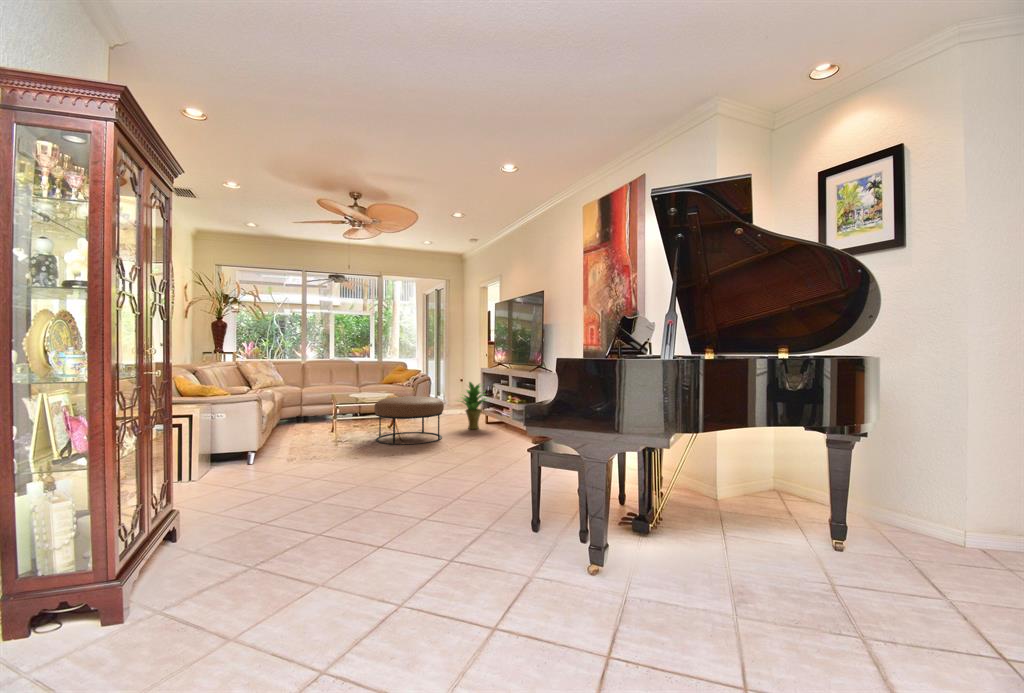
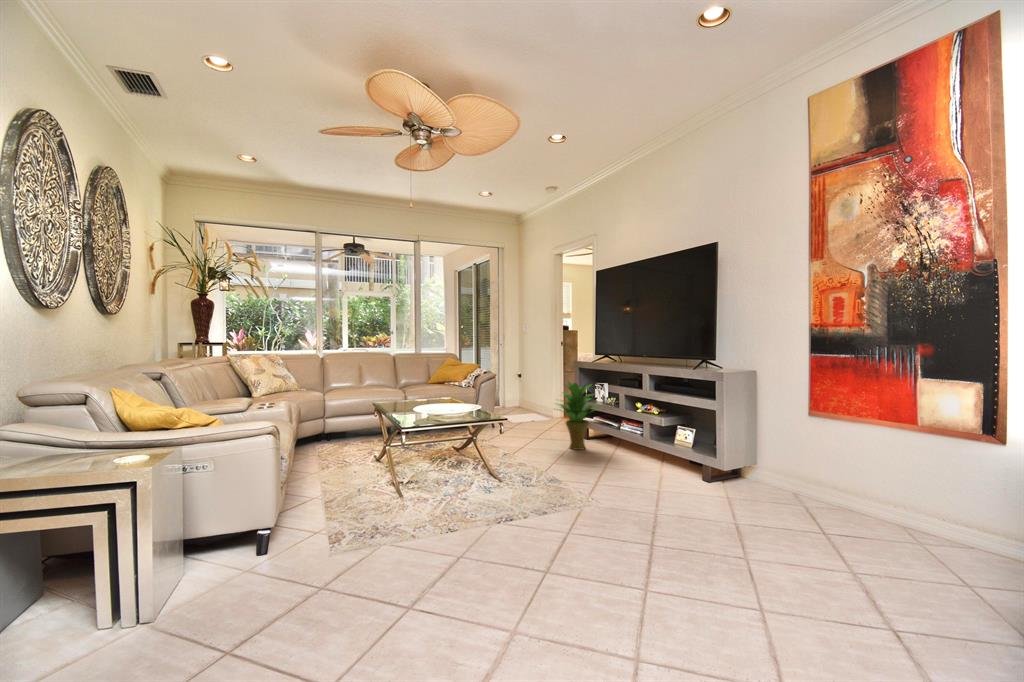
ottoman: present [374,396,444,445] -> none [453,406,556,485]

